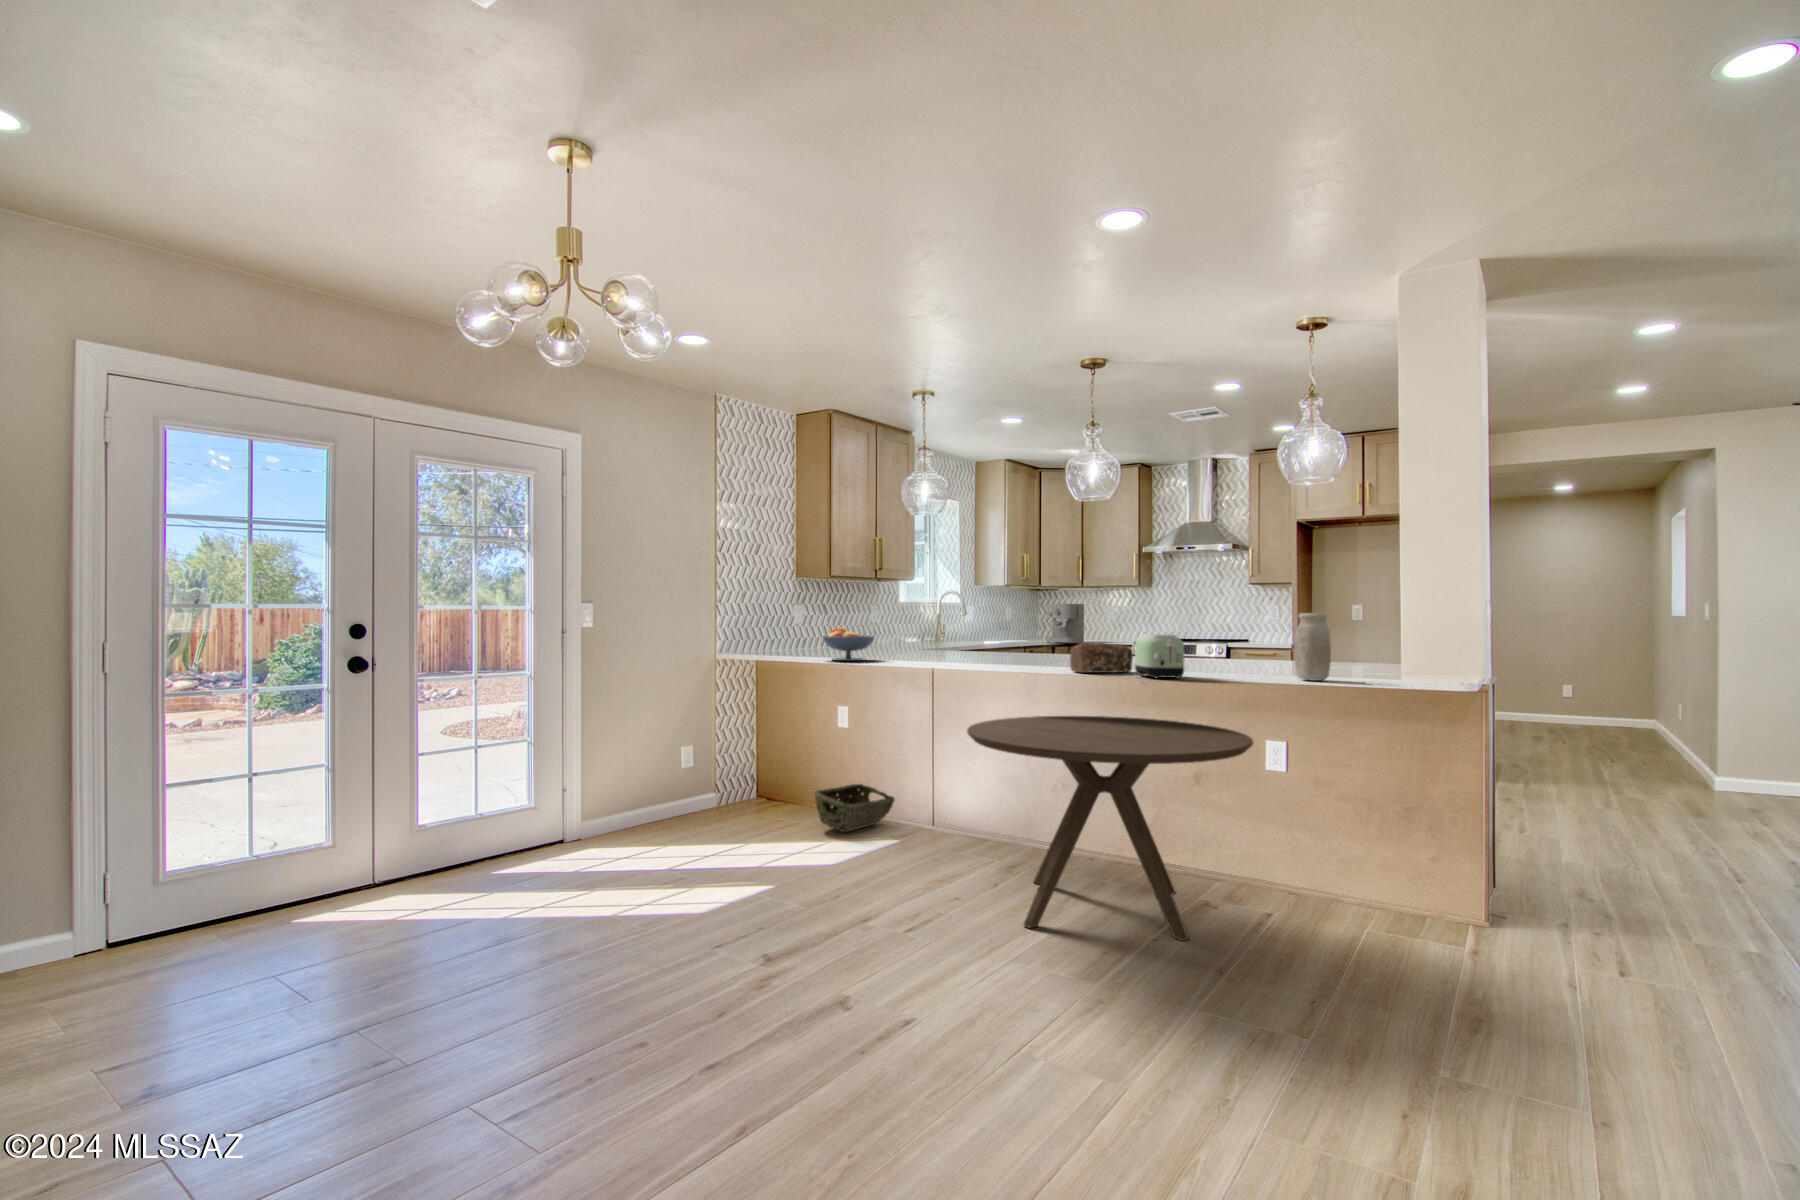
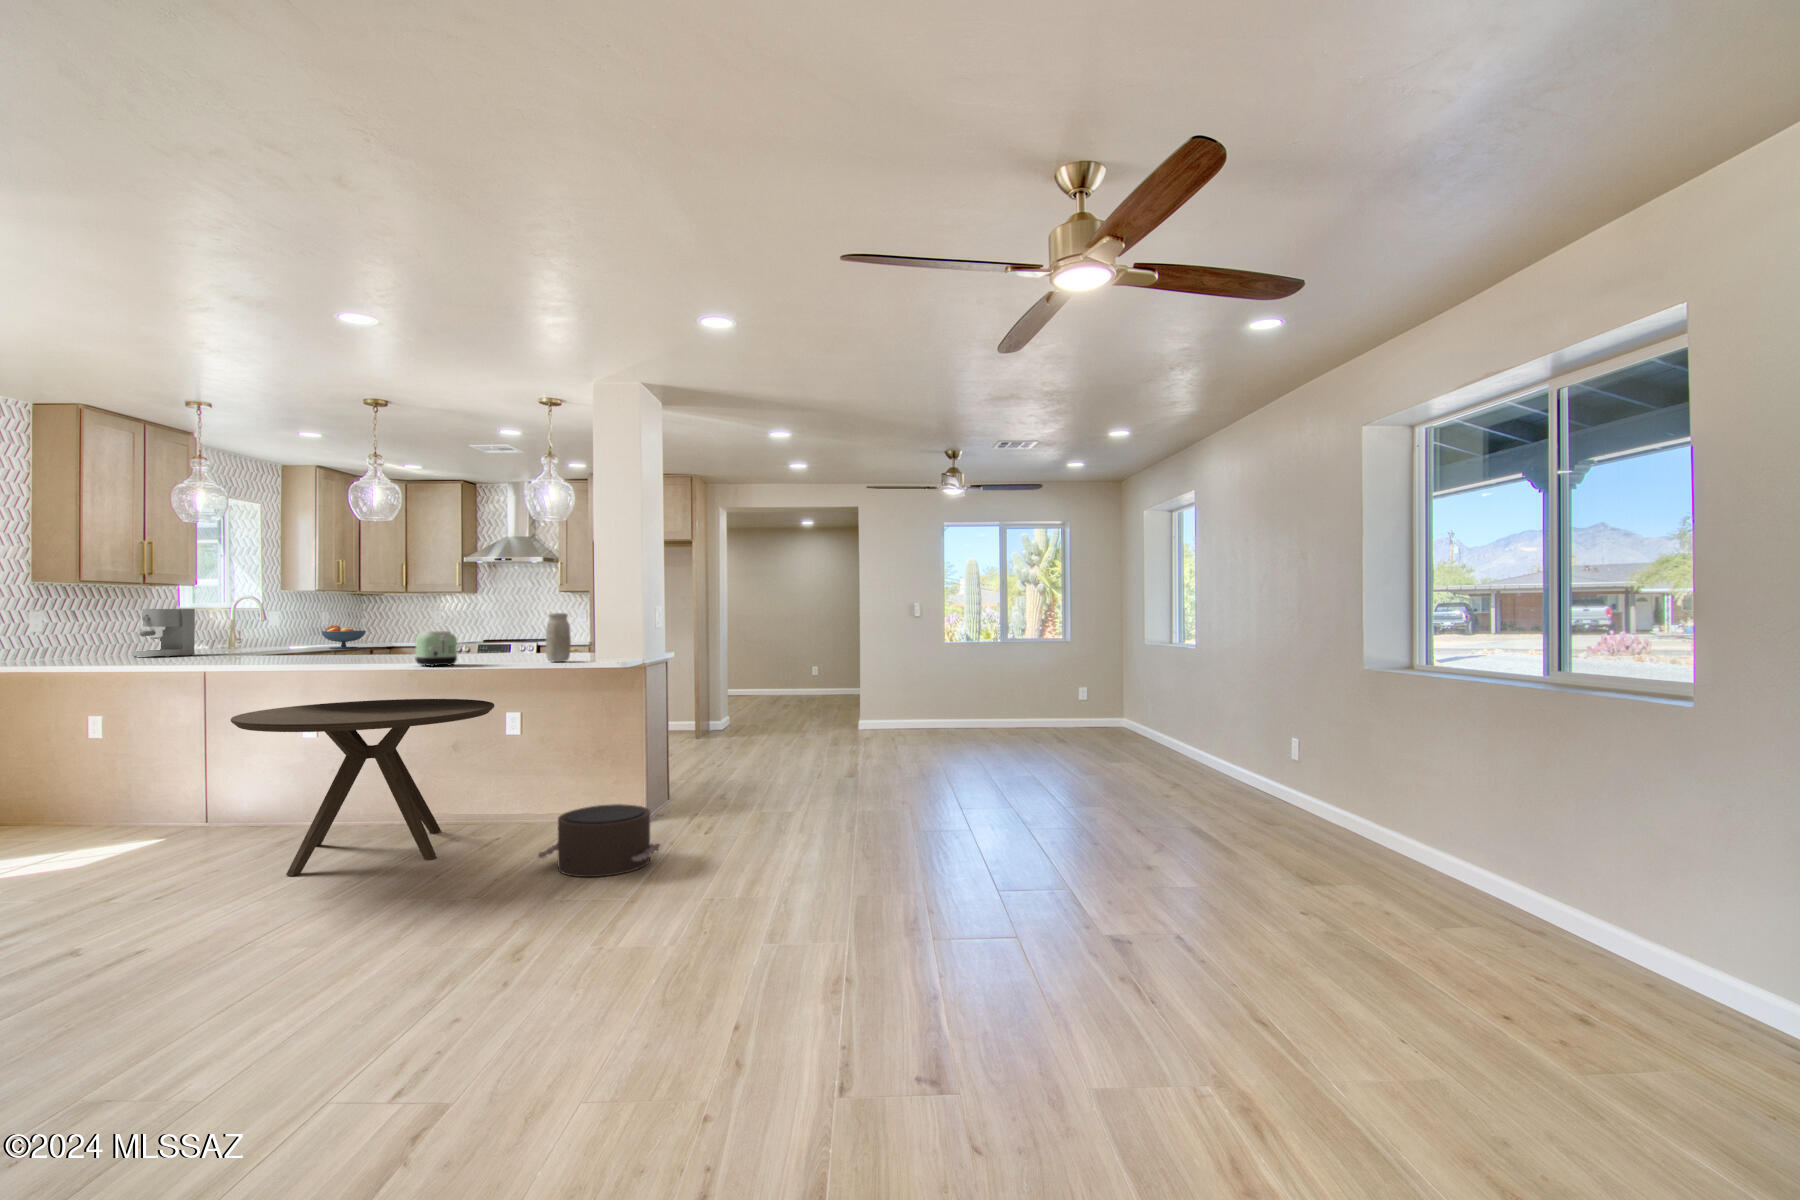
coffee maker: present [1046,604,1084,644] -> present [132,609,195,657]
fruit bowl: present [823,627,874,661] -> present [321,625,366,649]
bread loaf: present [1070,643,1133,673] -> none [357,640,418,666]
woven basket: present [814,784,895,832] -> none [50,791,162,840]
pouf: none [1350,915,1568,1050] -> present [538,804,660,877]

